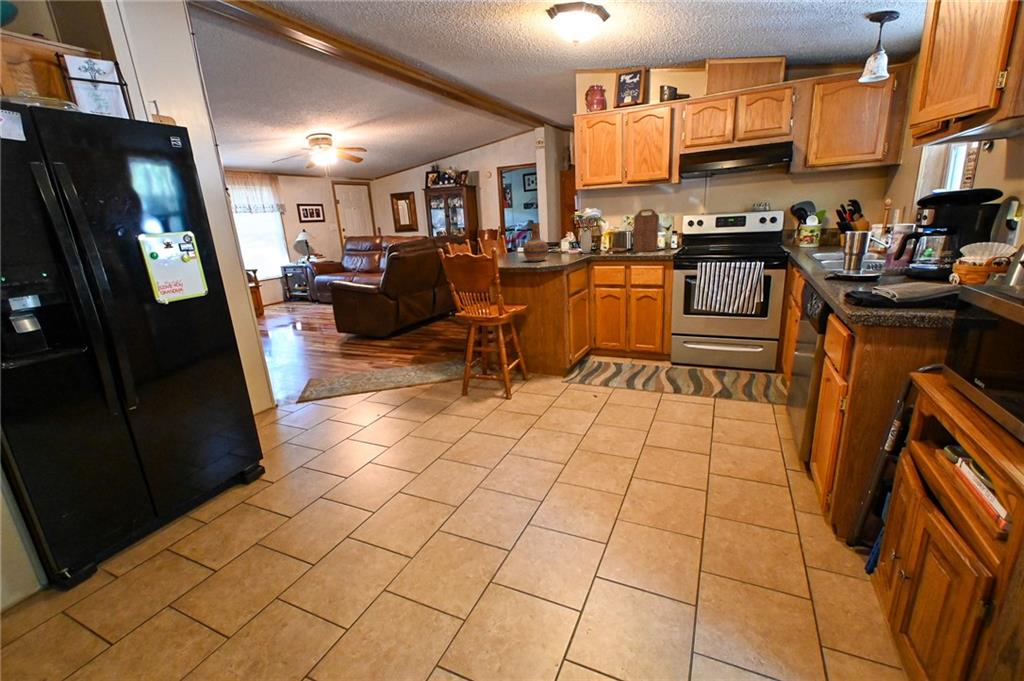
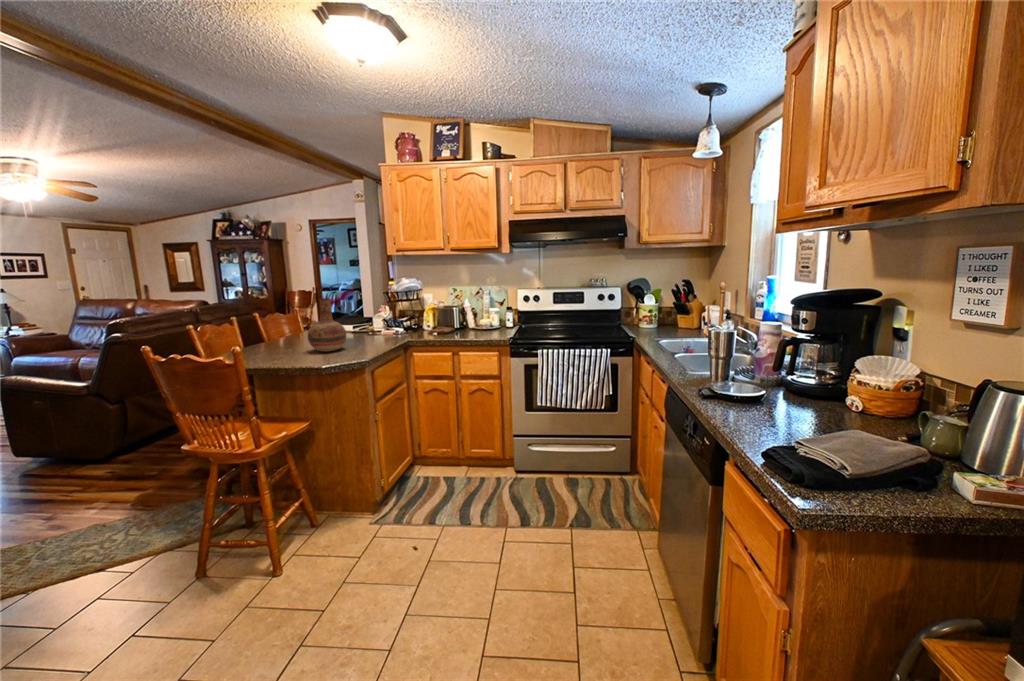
cutting board: present [633,209,659,252] -> none [461,282,491,333]
flower arrangement: present [571,213,606,253] -> none [380,284,426,334]

